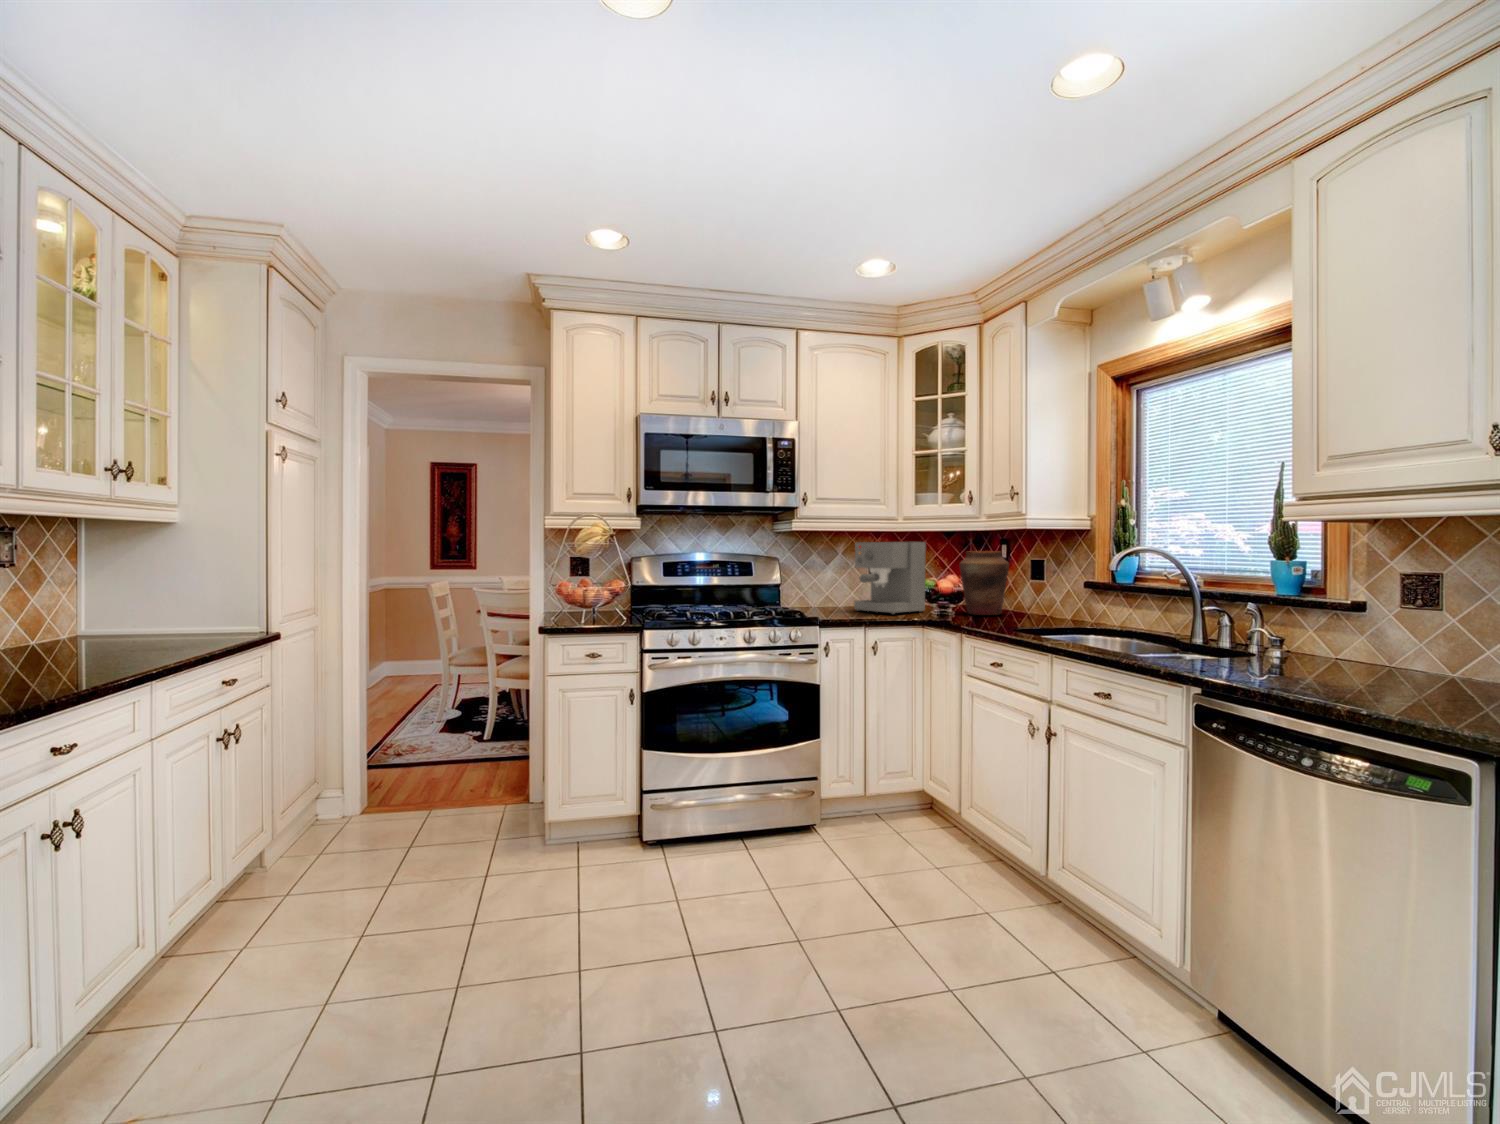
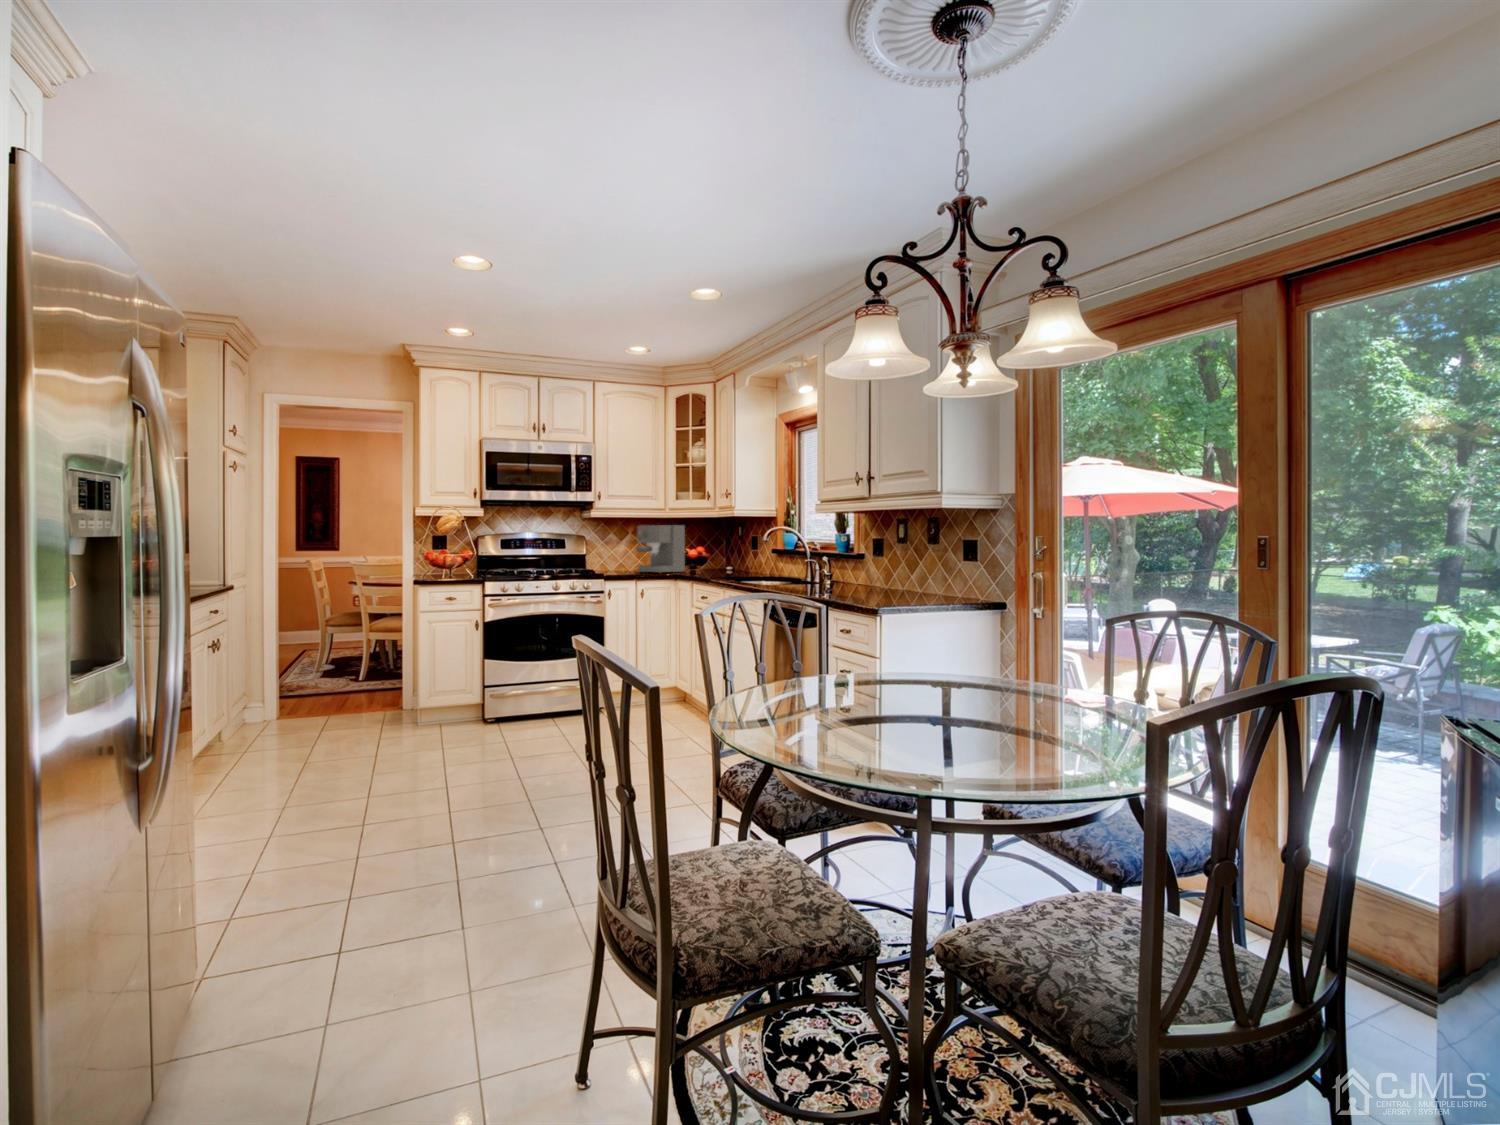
vase: present [960,551,1009,615] -> none [705,531,736,573]

